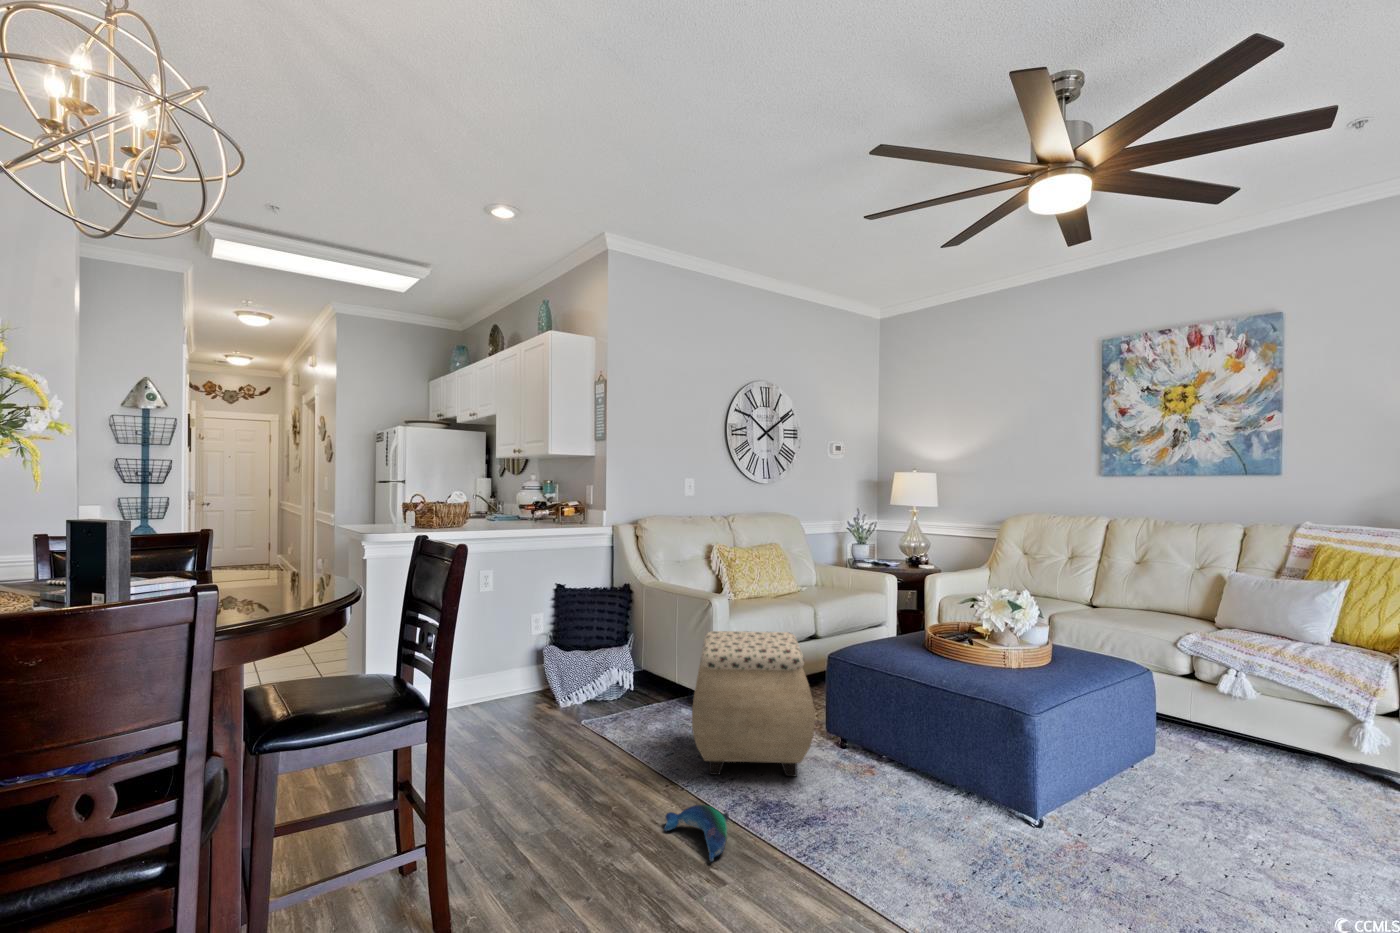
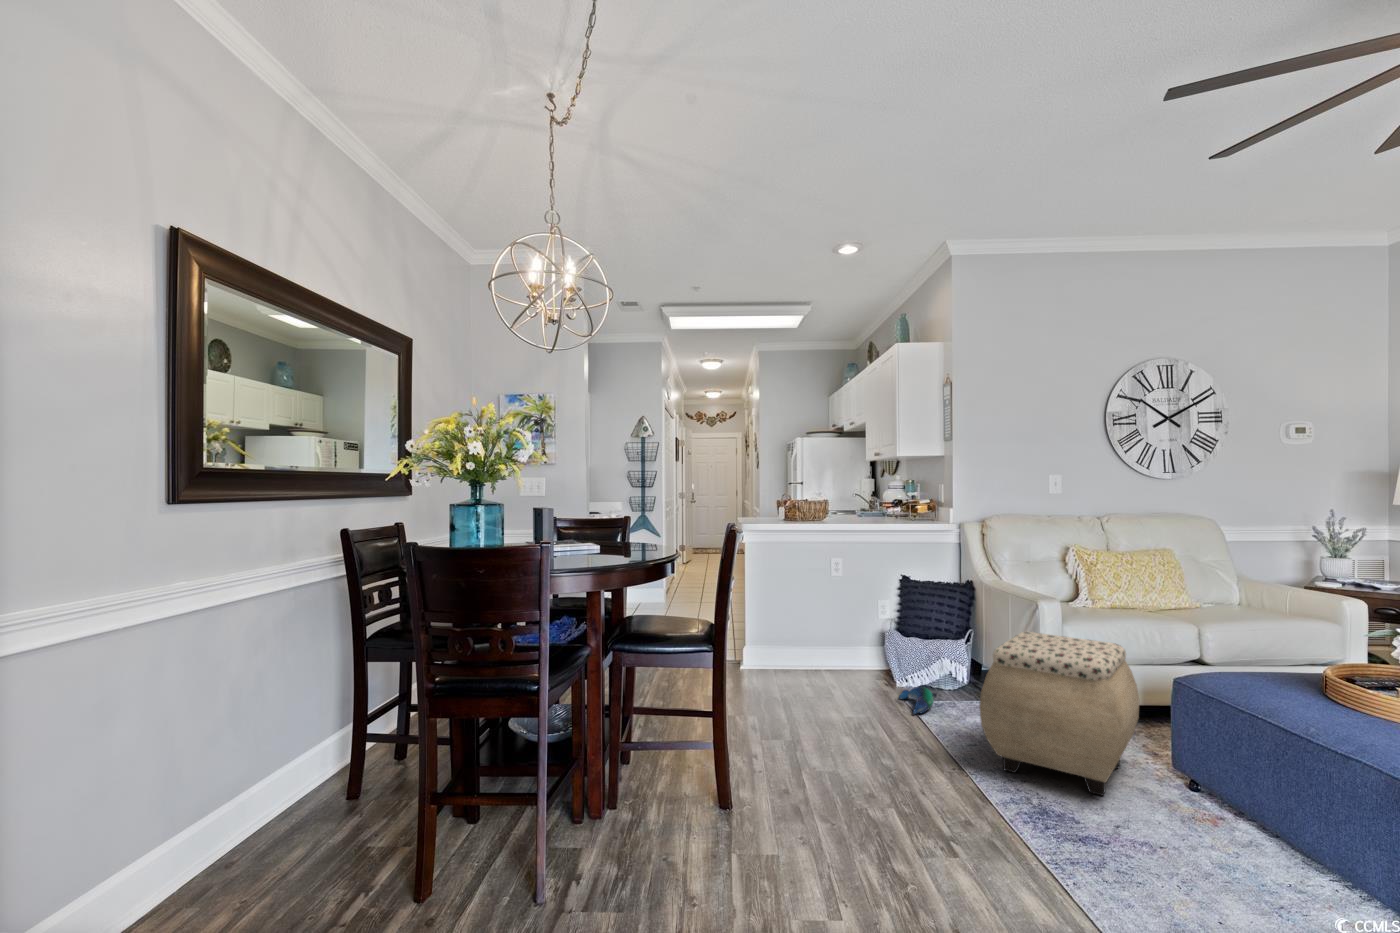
plush toy: present [664,805,729,862] -> present [899,686,937,714]

